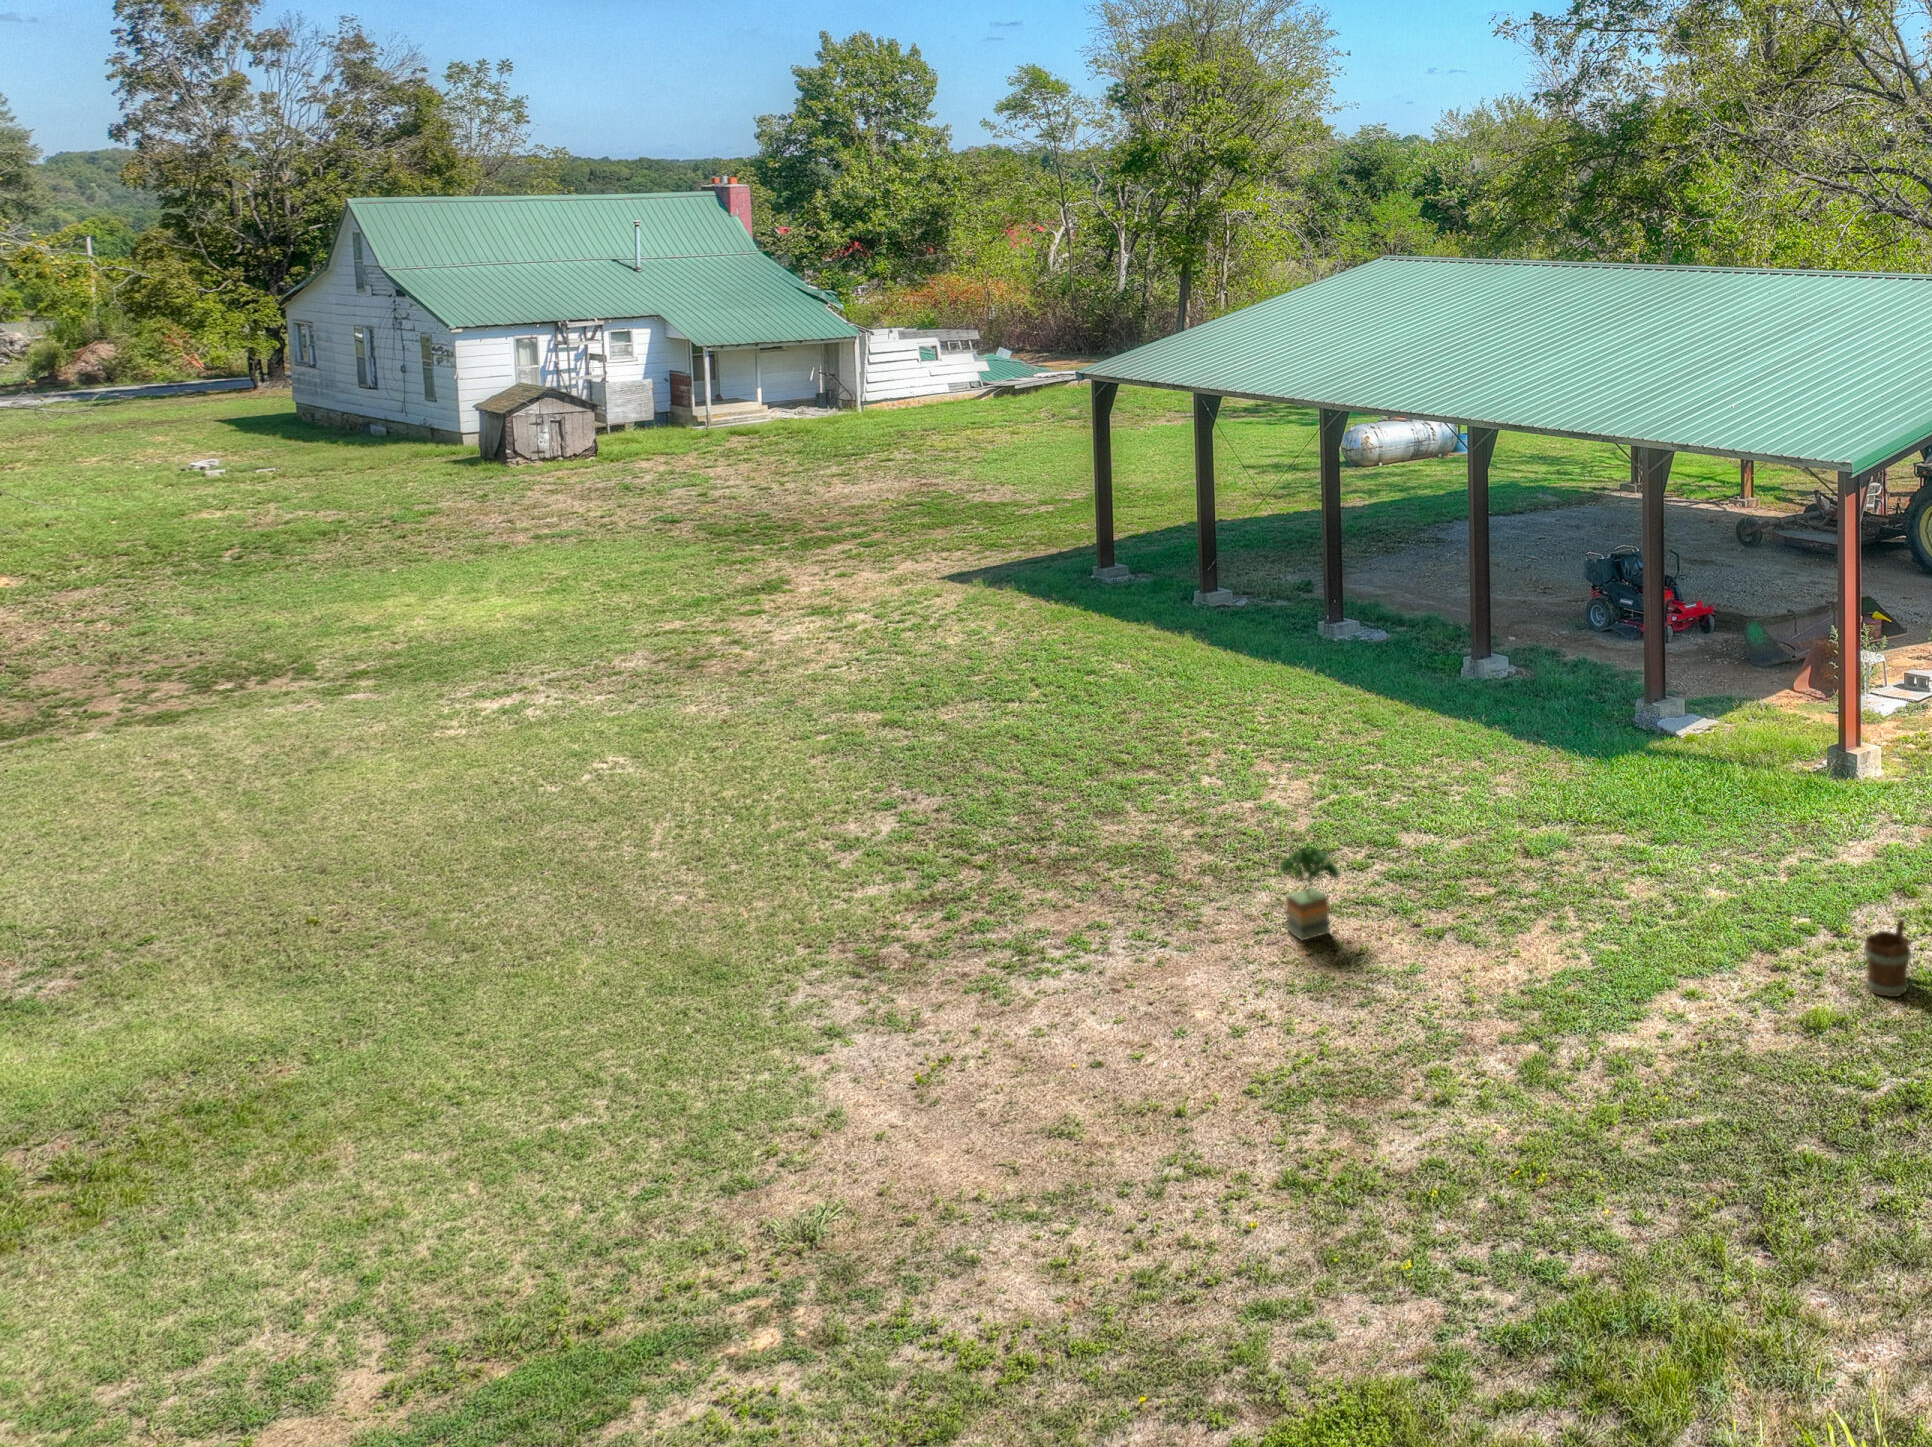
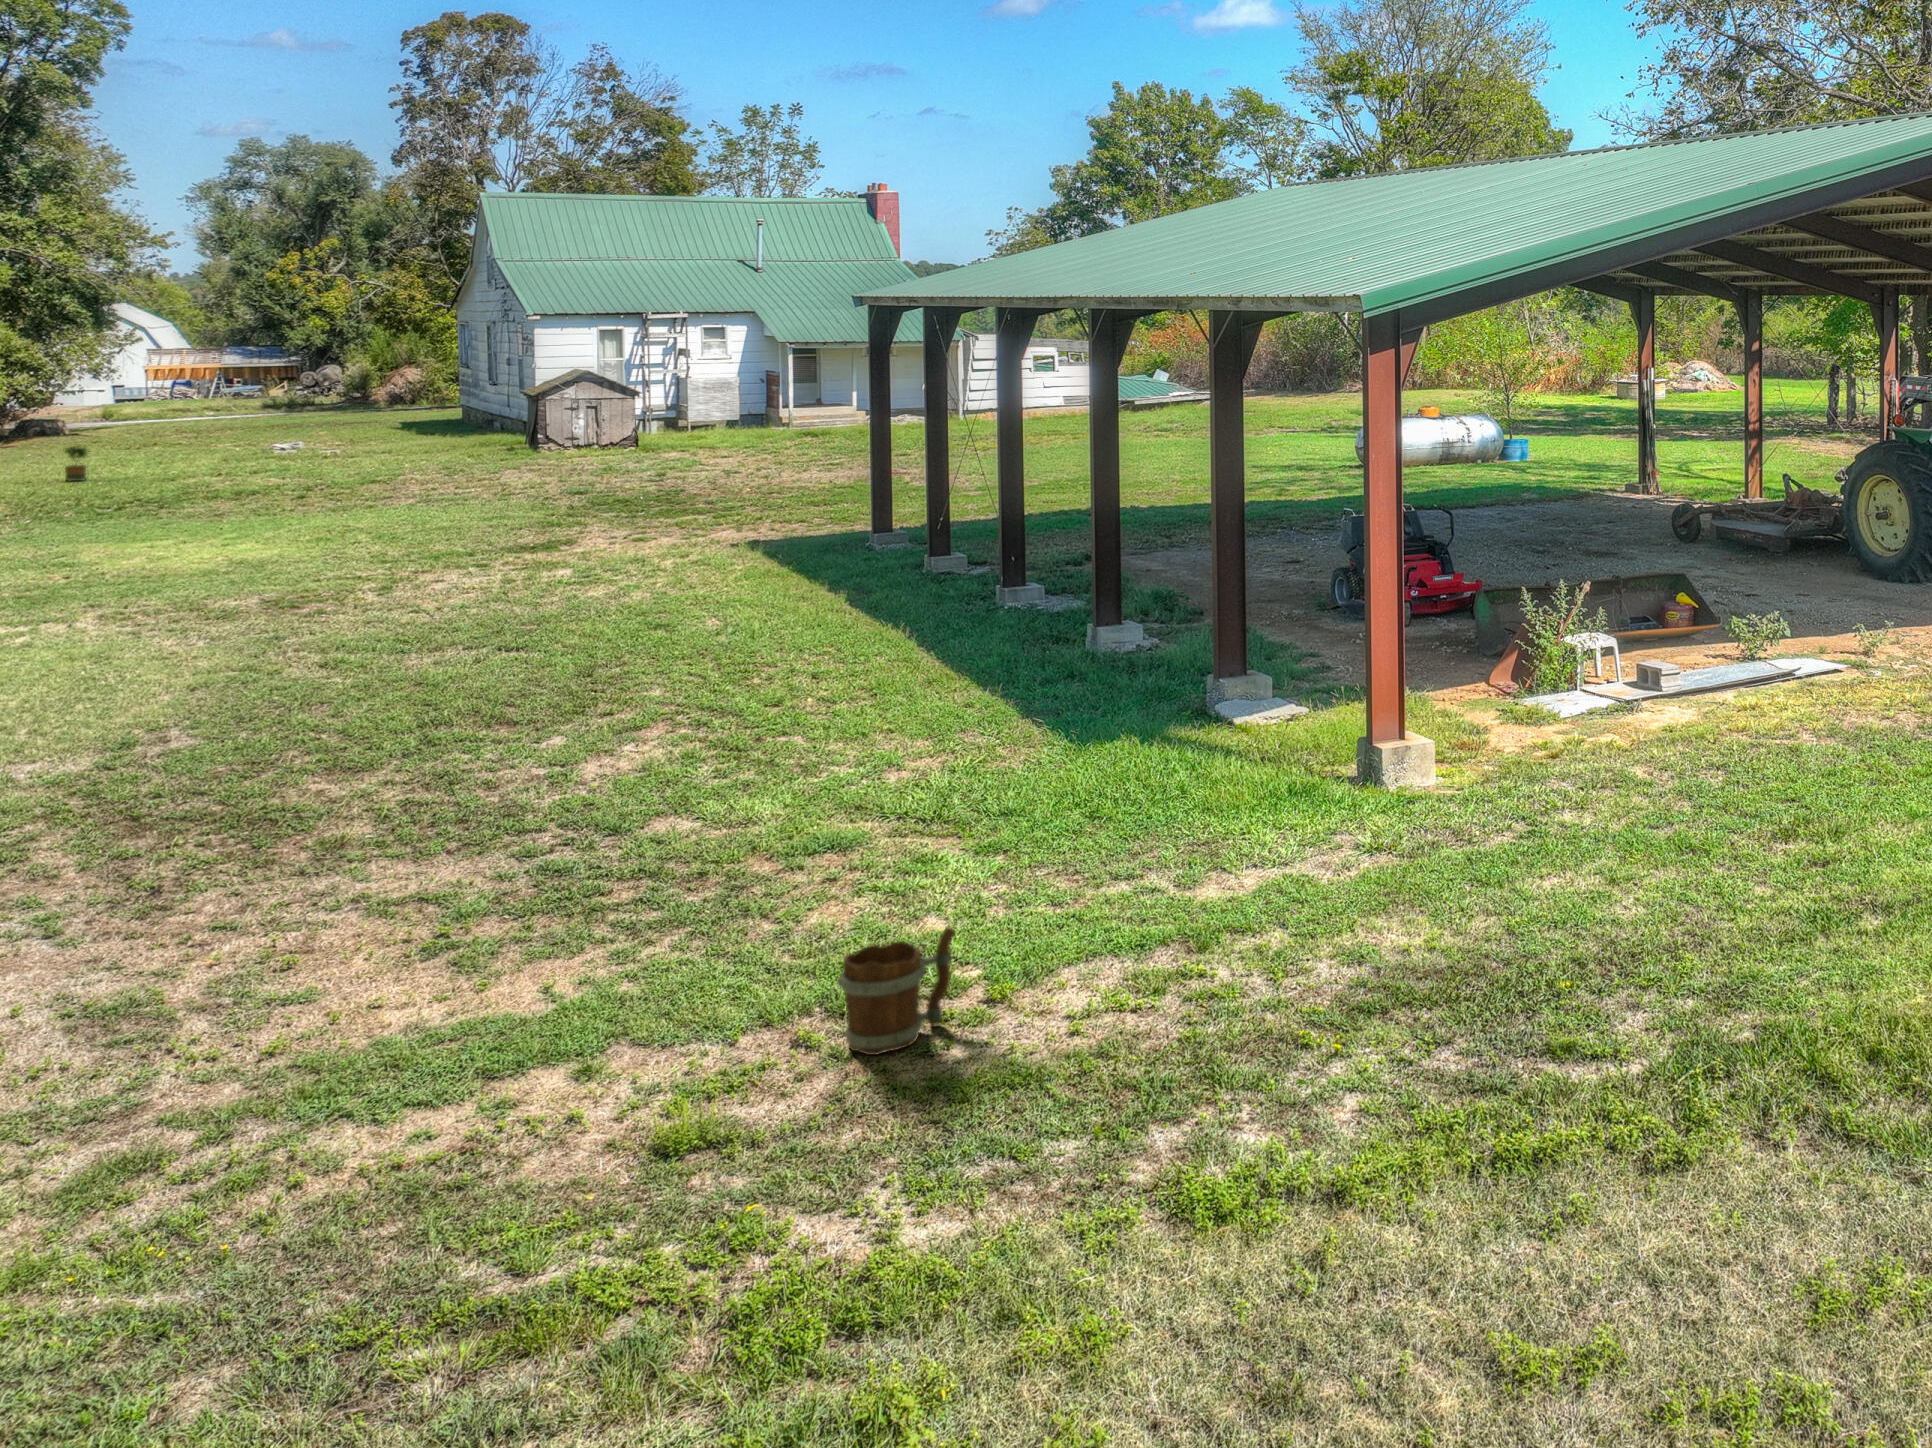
potted tree: present [1280,846,1341,940] -> present [63,447,90,482]

